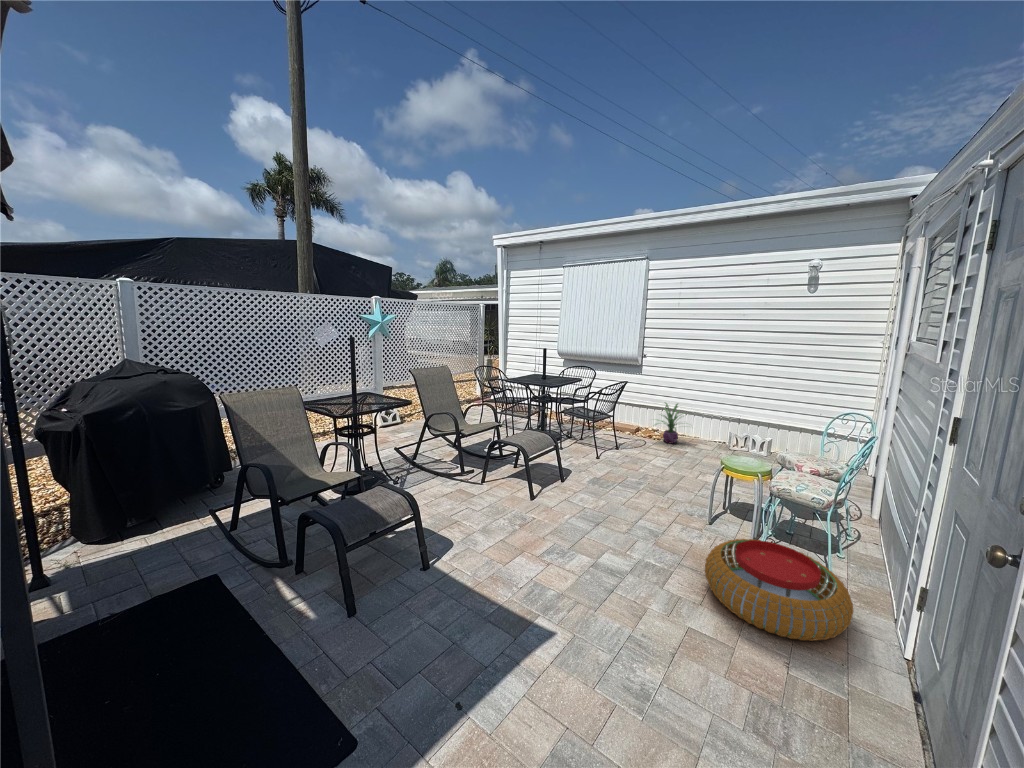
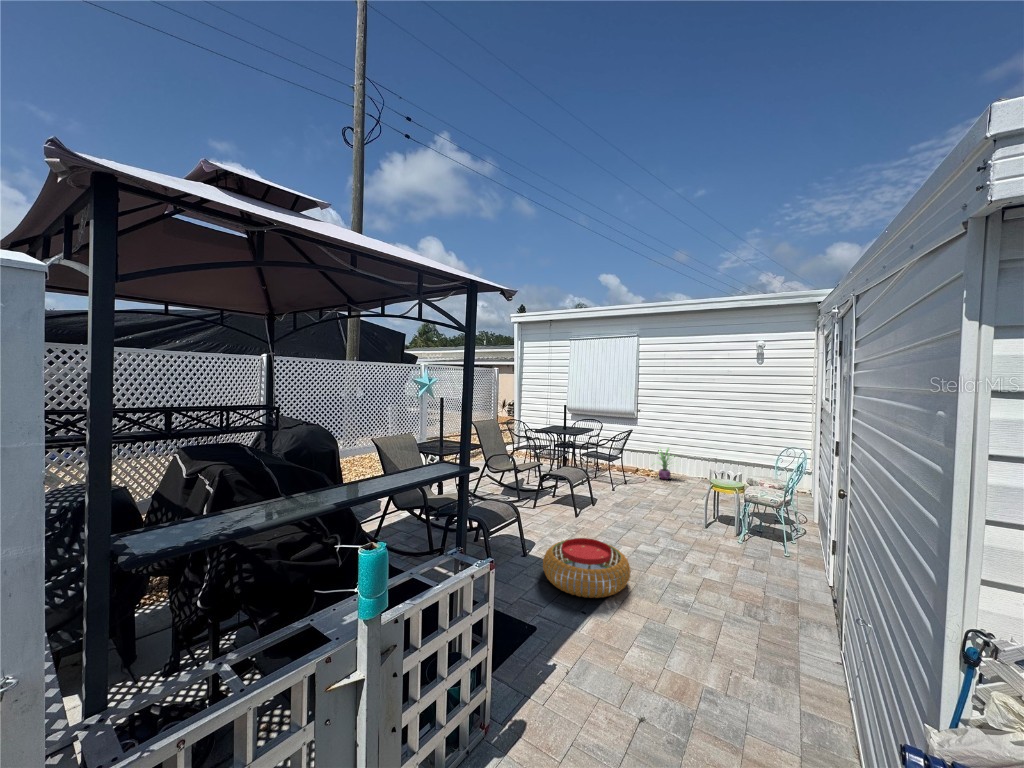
pouf: present [705,539,853,641] -> present [543,538,630,598]

